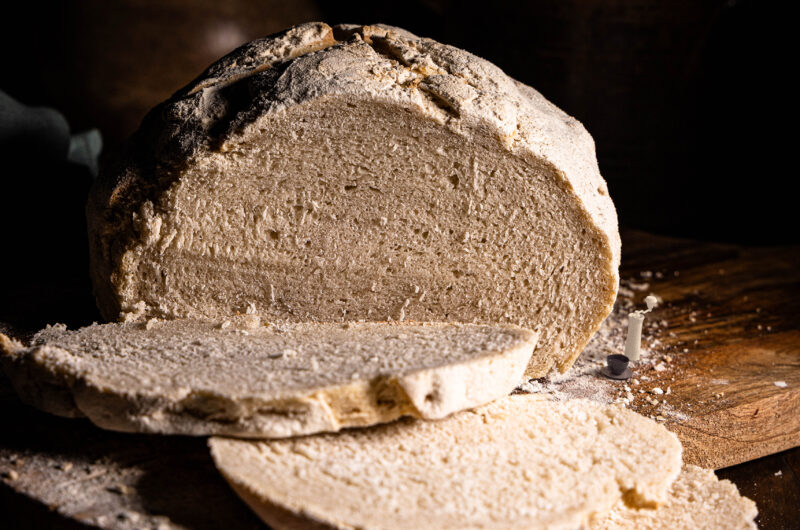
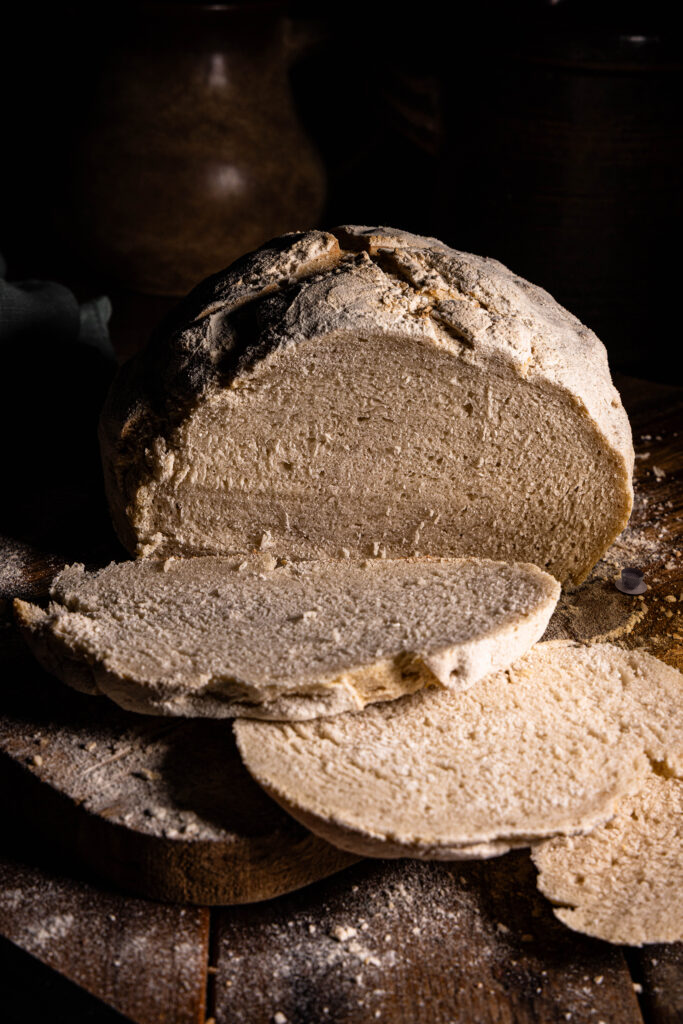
pepper mill: present [624,296,657,361] -> none [637,504,672,571]

